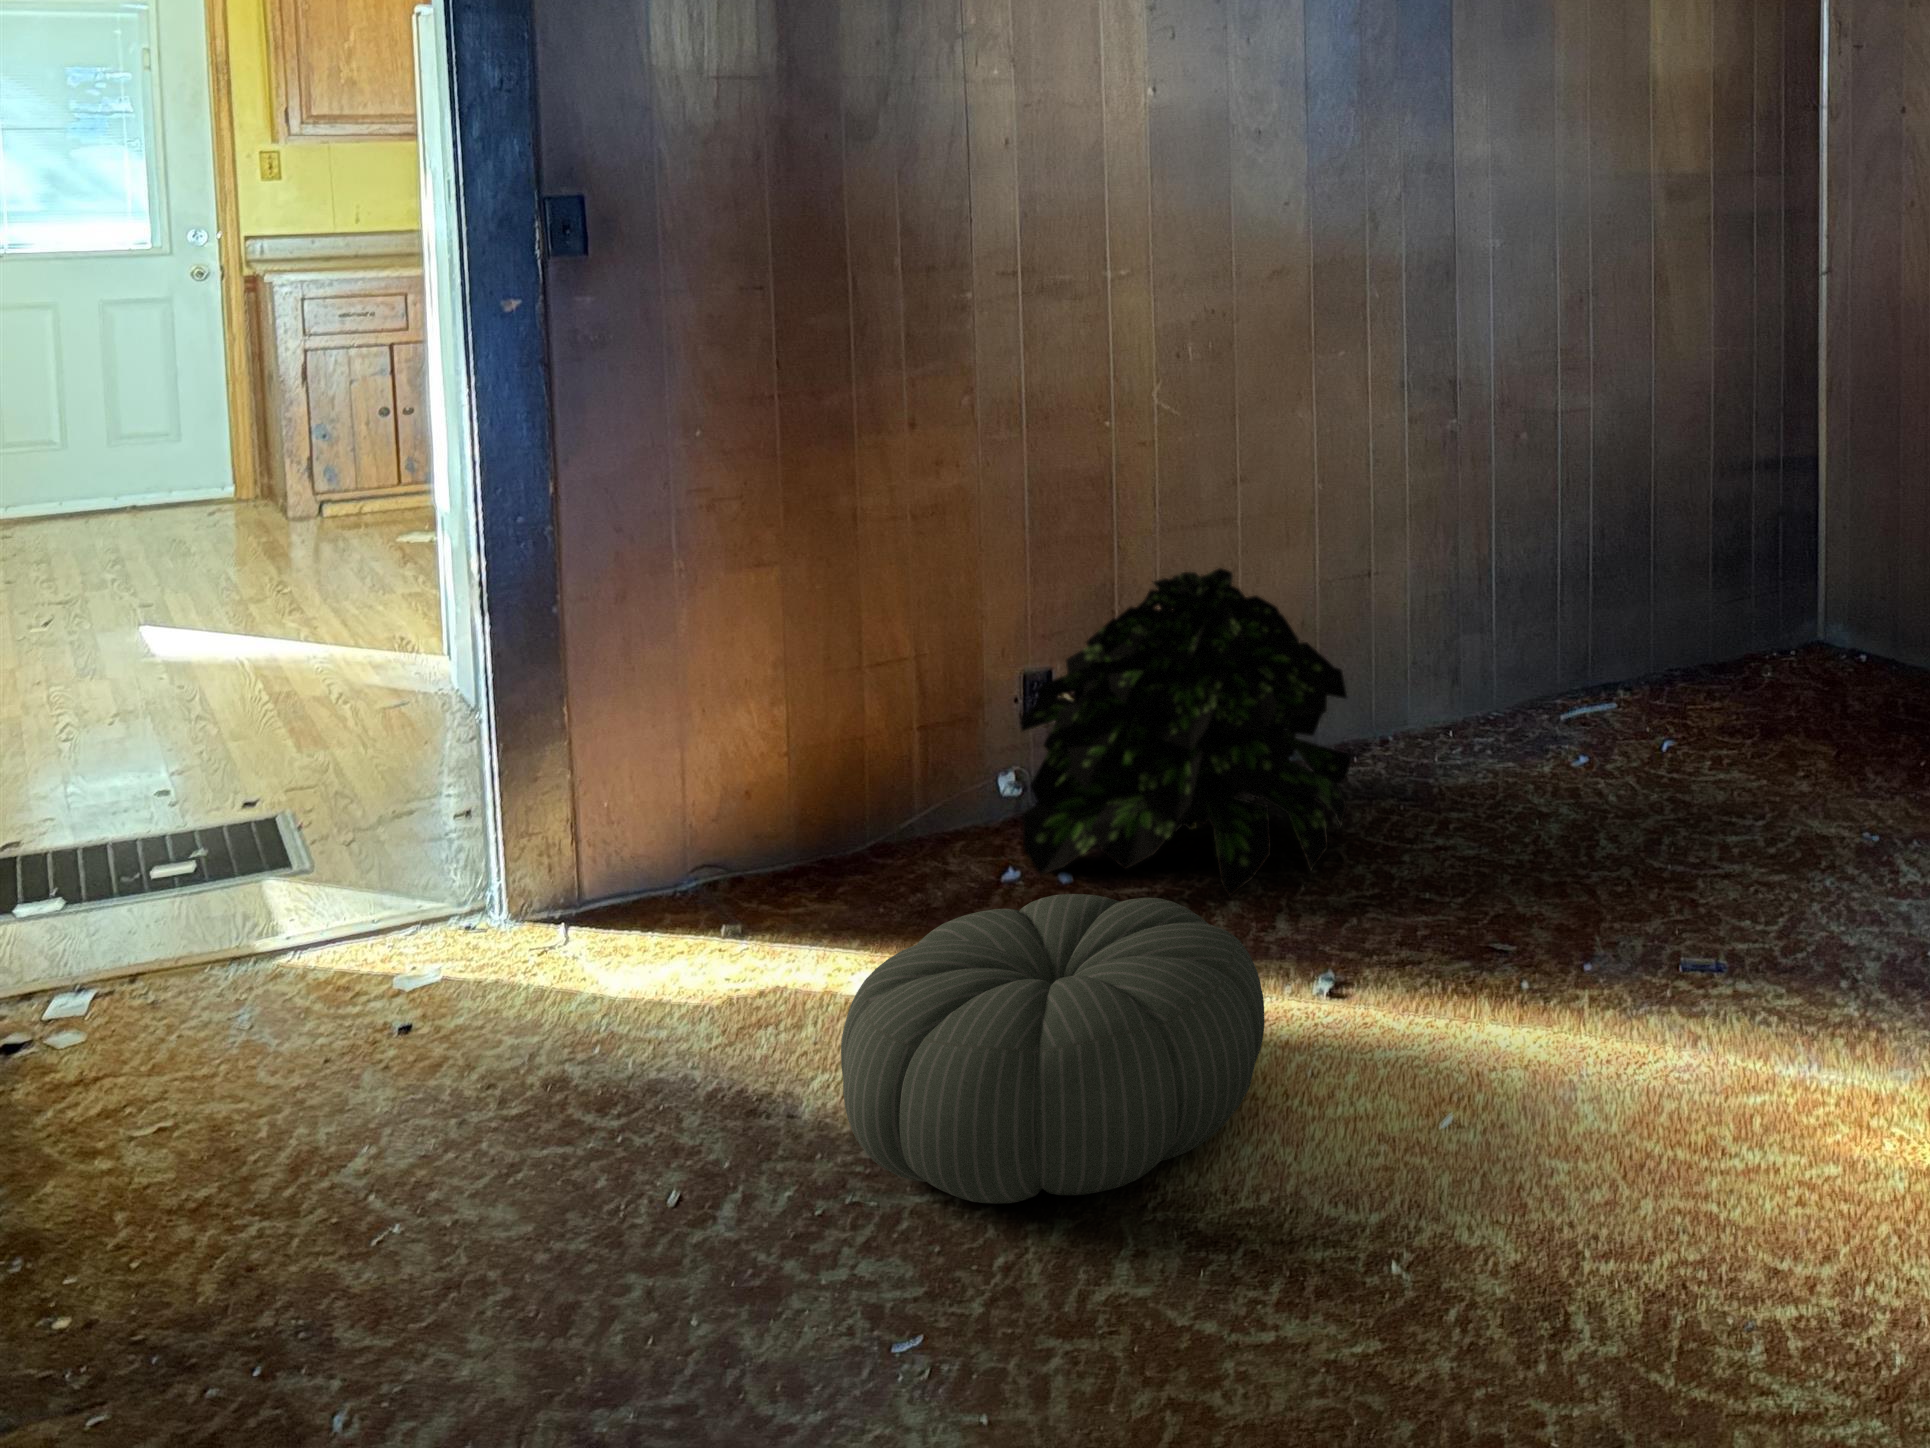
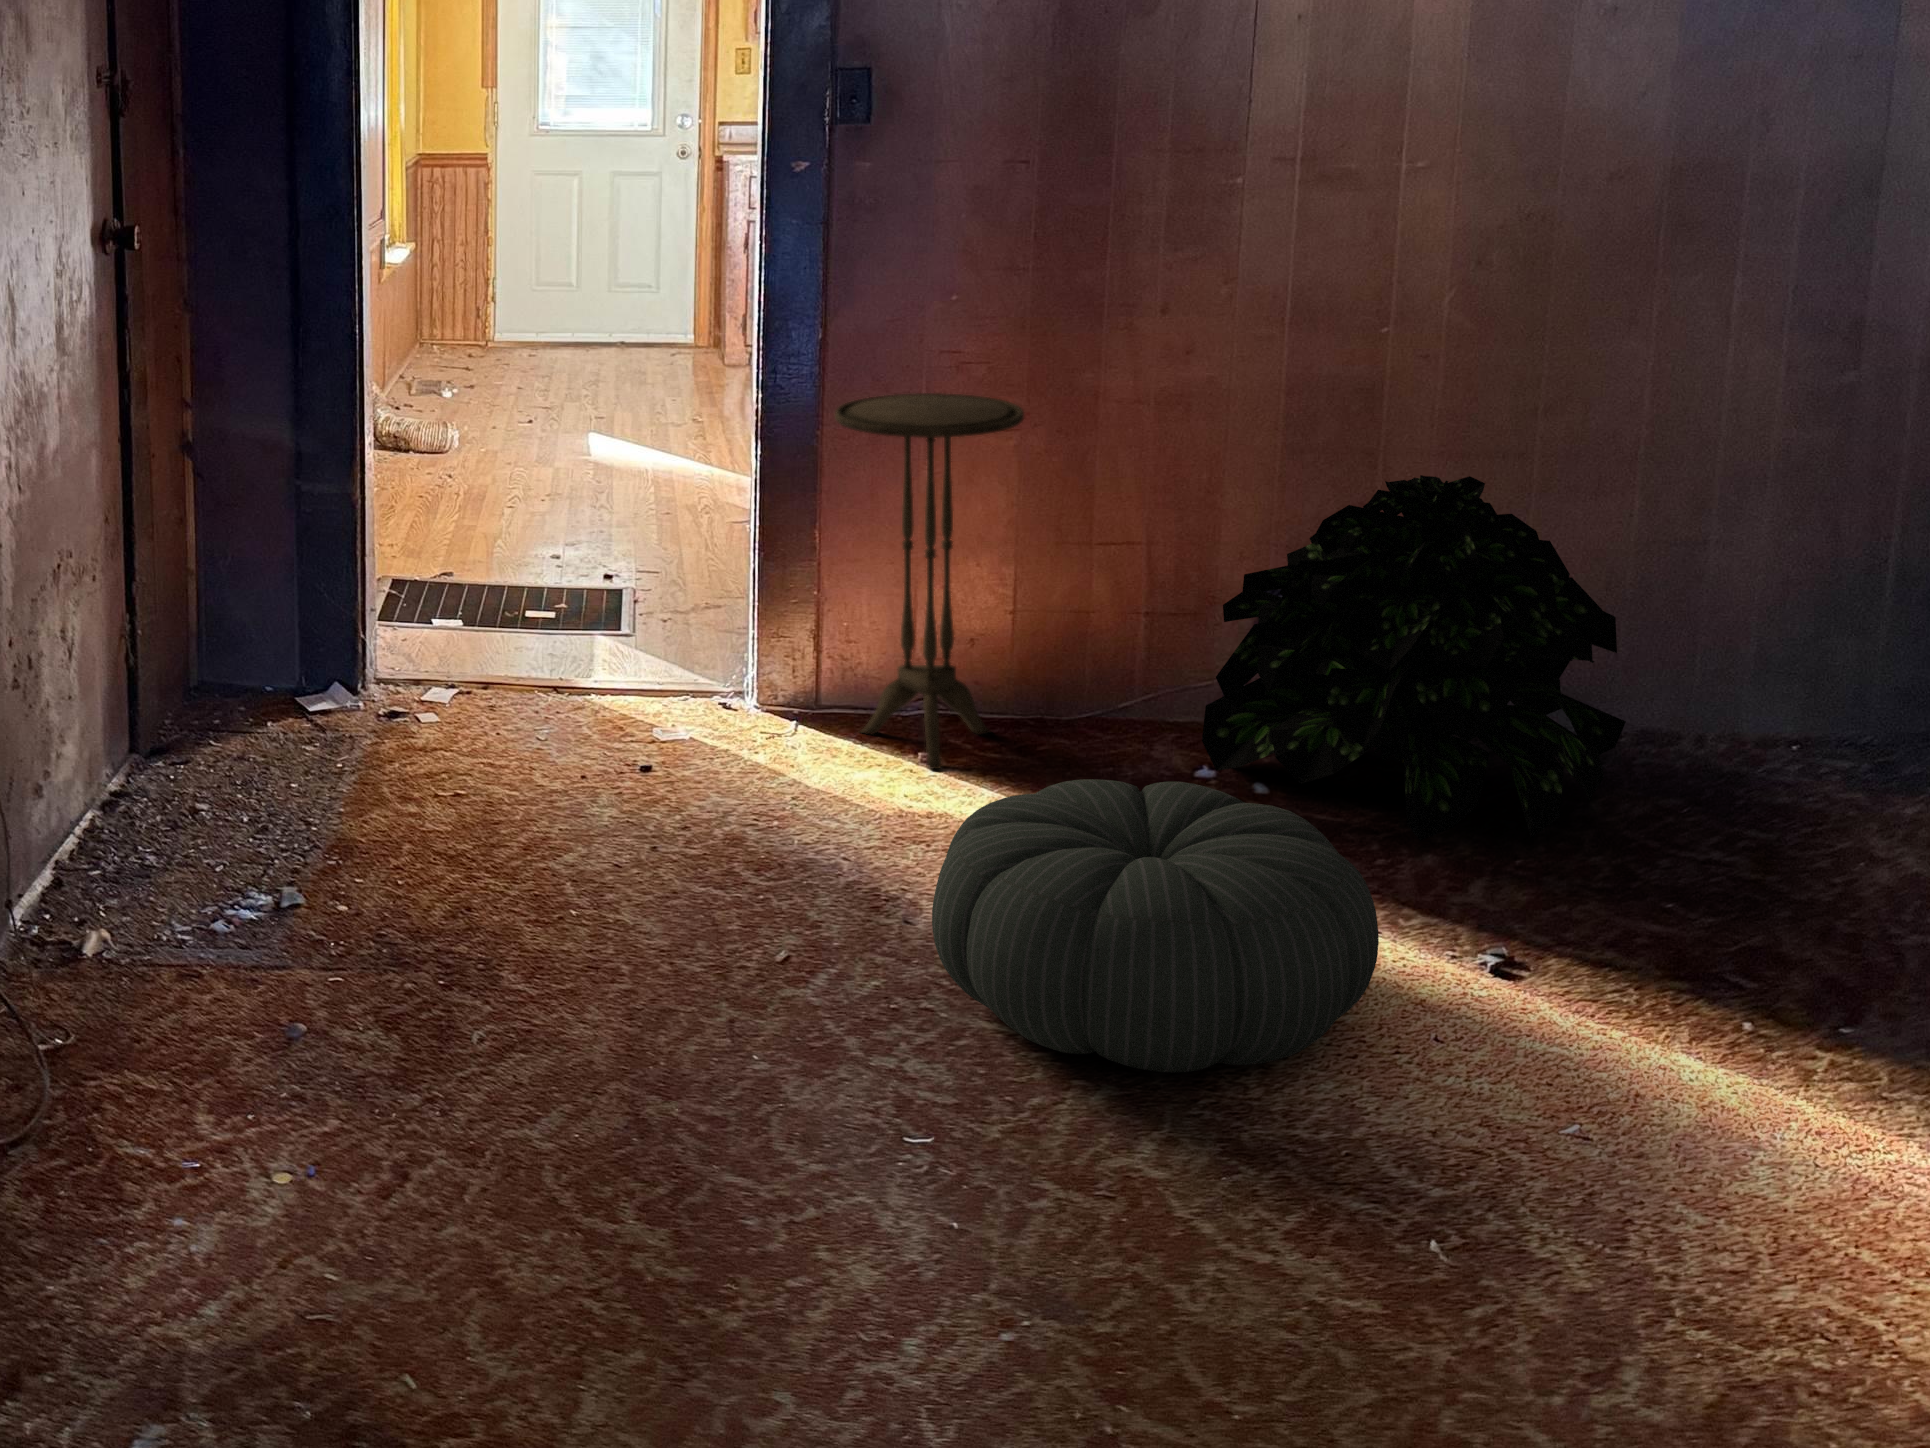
side table: none [613,548,820,943] -> present [835,393,1024,769]

